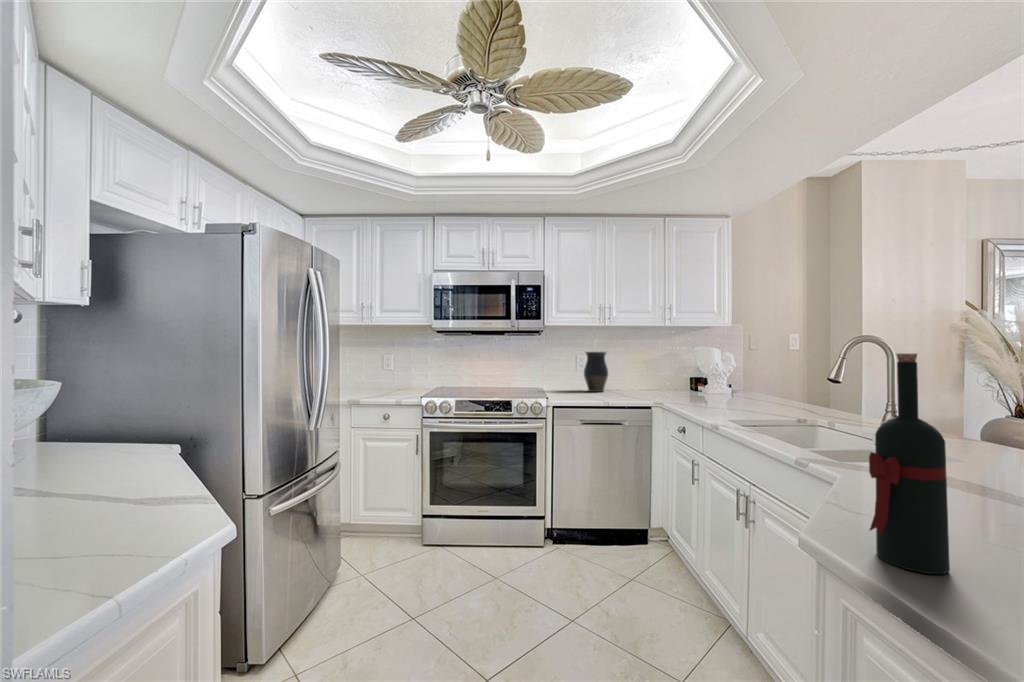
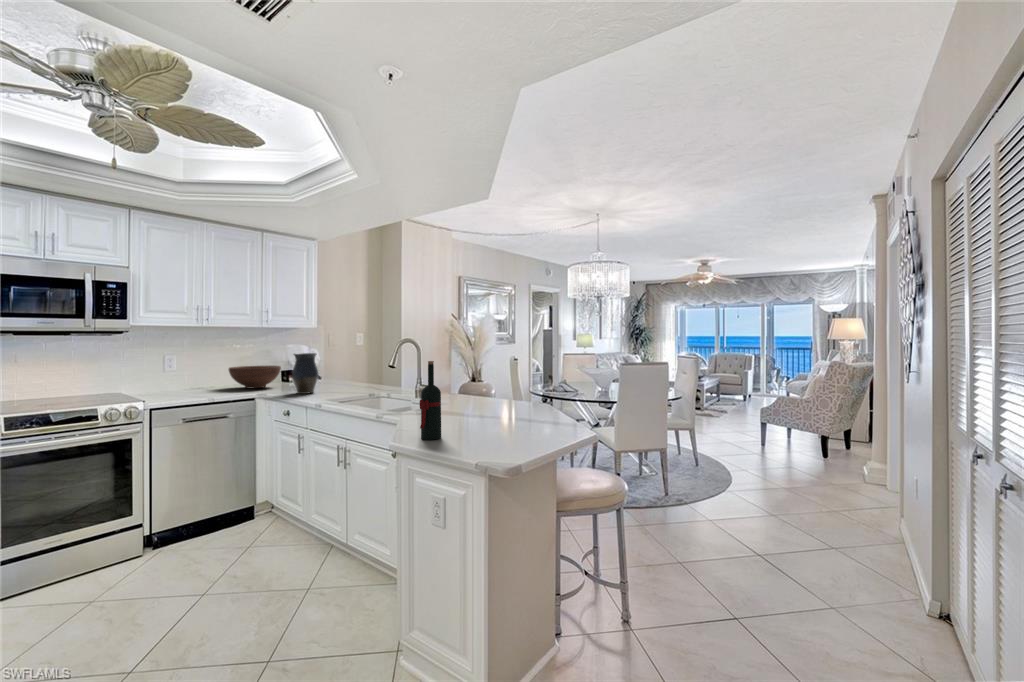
vase: present [584,352,608,392] -> present [292,353,318,394]
fruit bowl: none [631,369,685,394] -> present [229,366,281,389]

